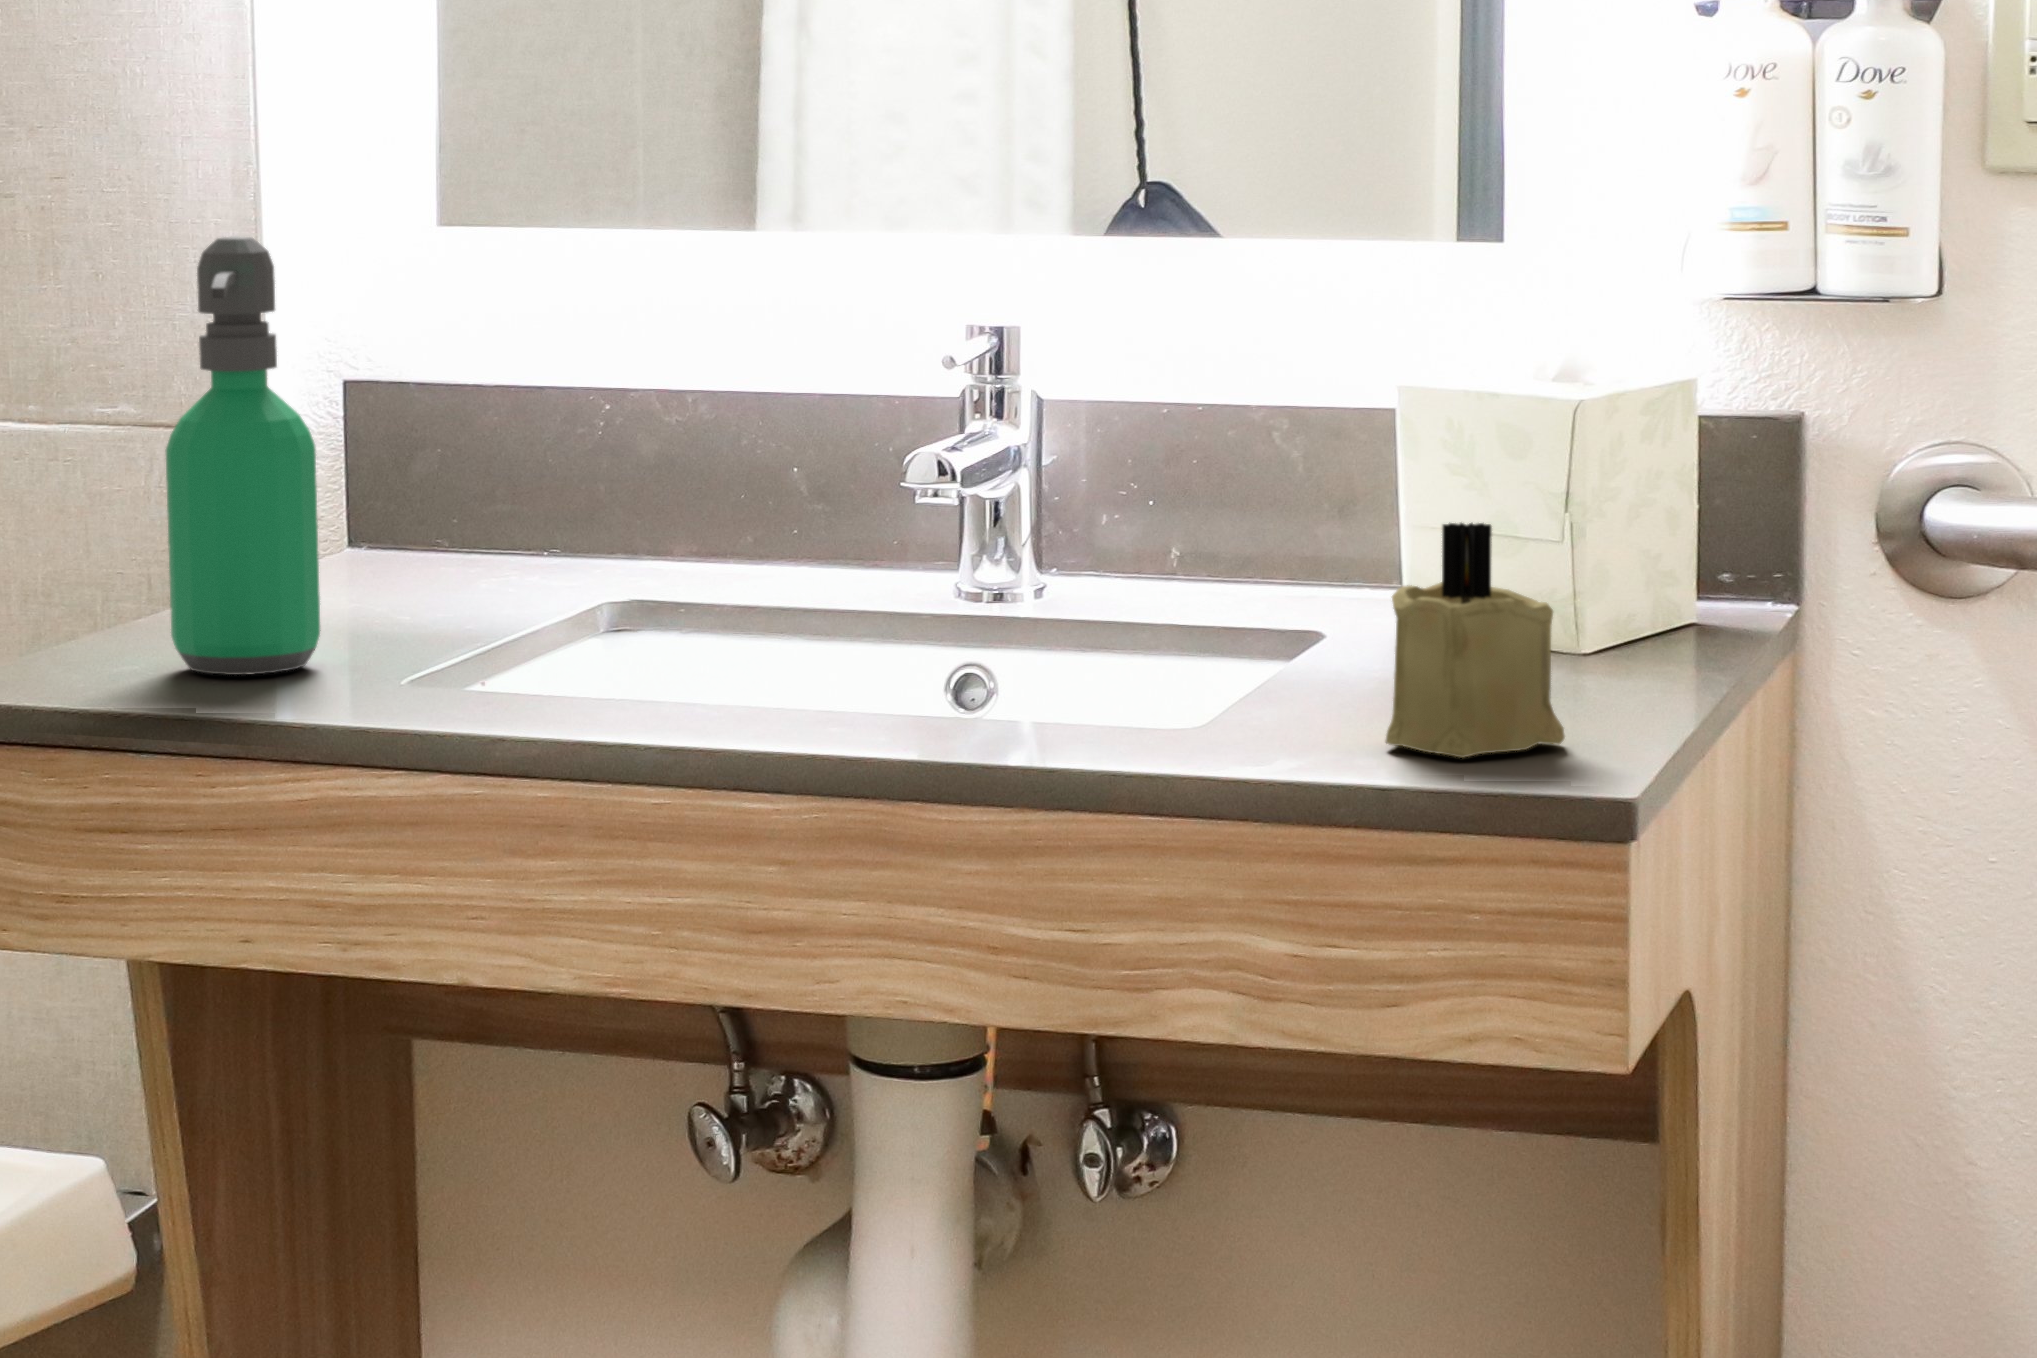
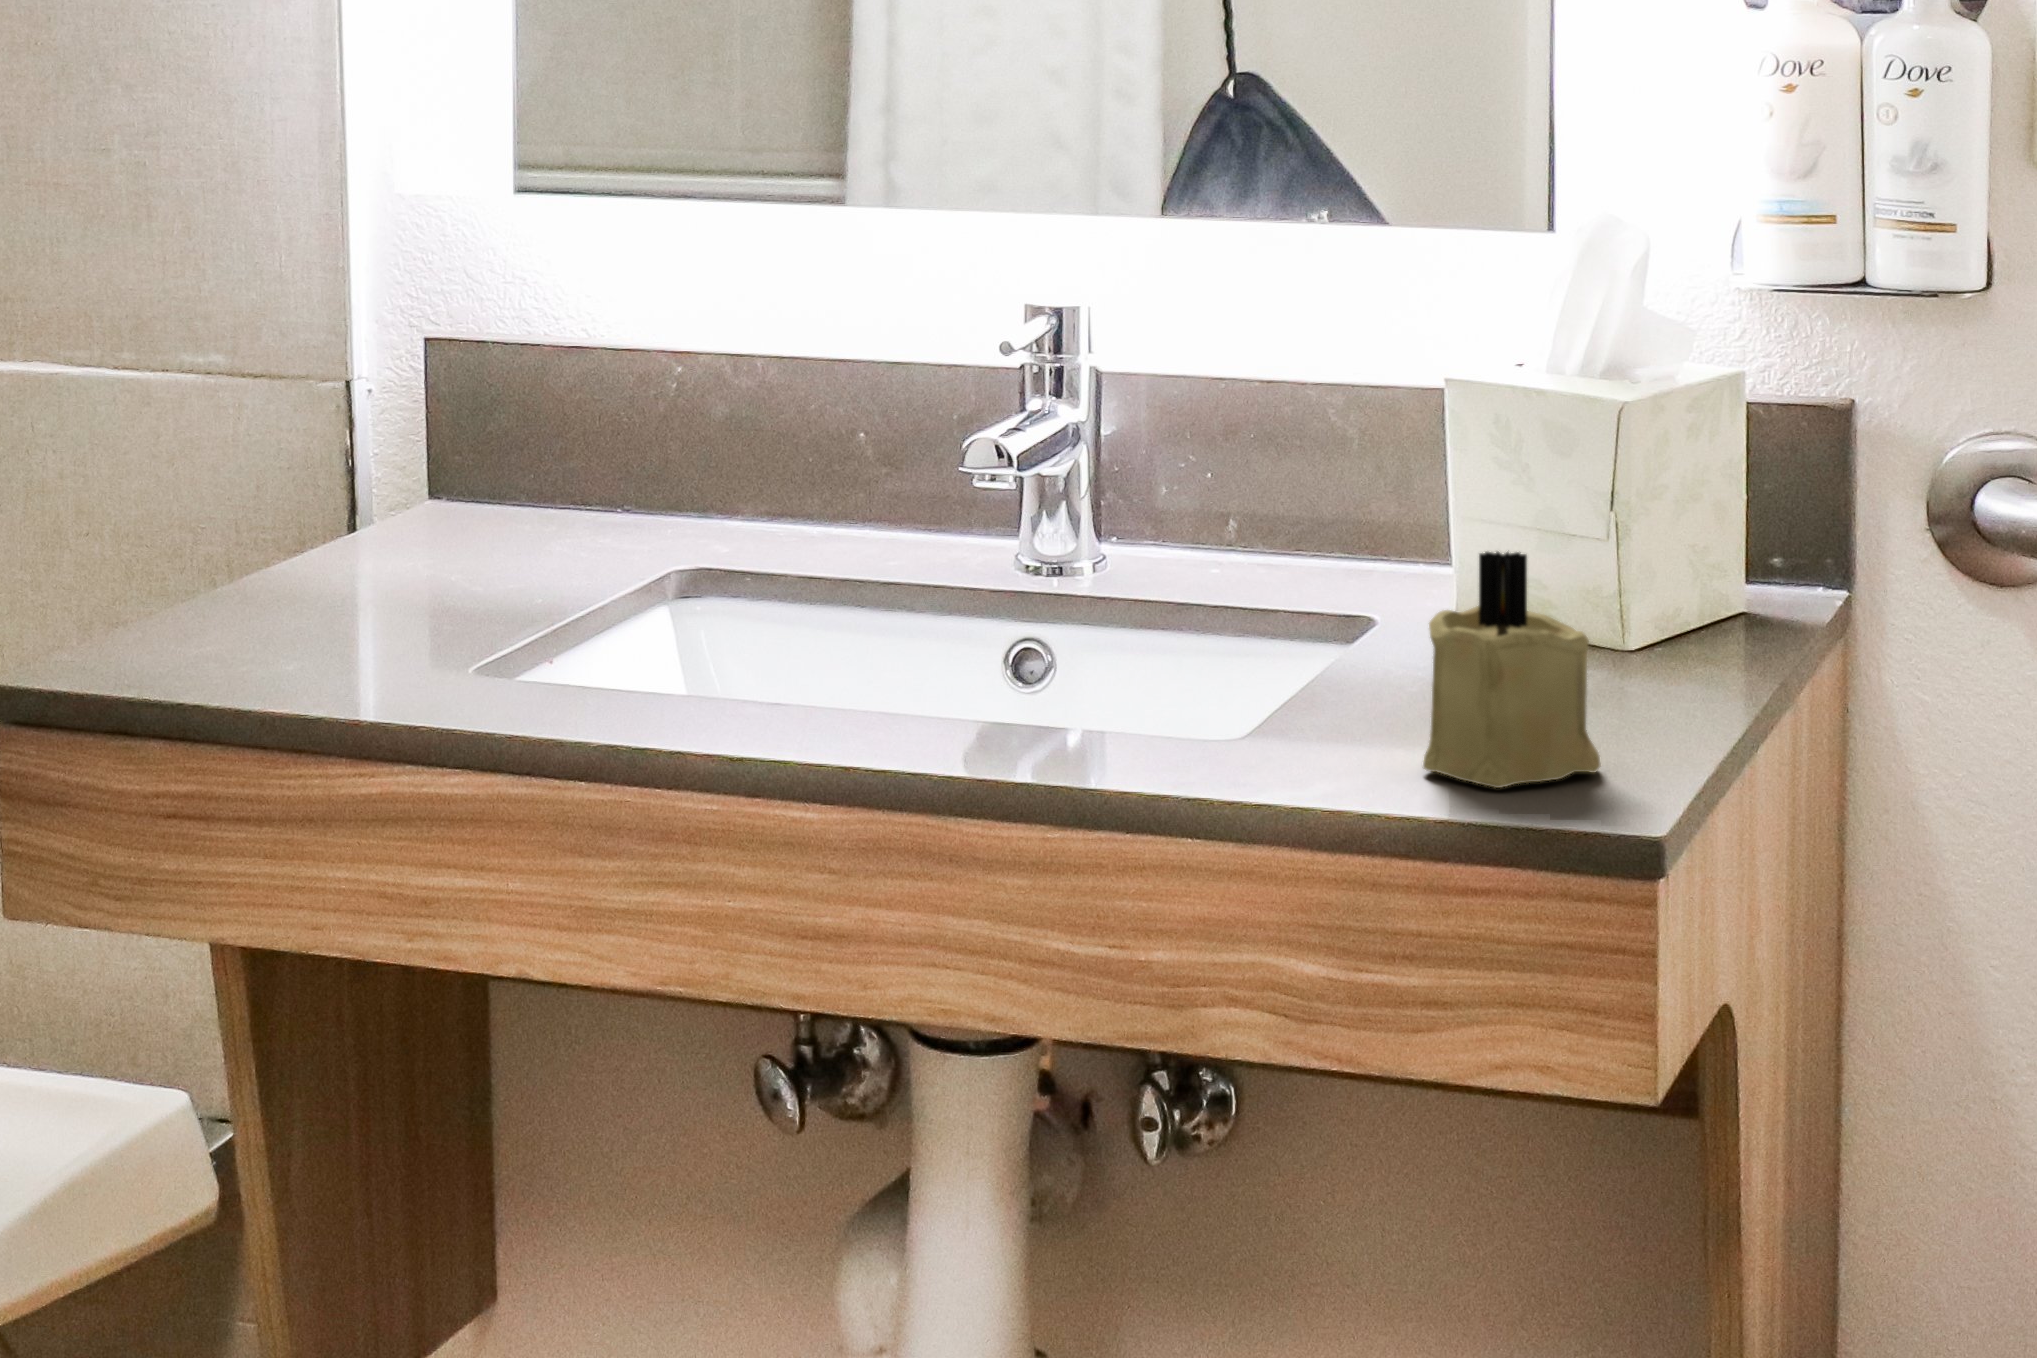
soap dispenser: present [166,236,321,675] -> none [241,233,390,659]

